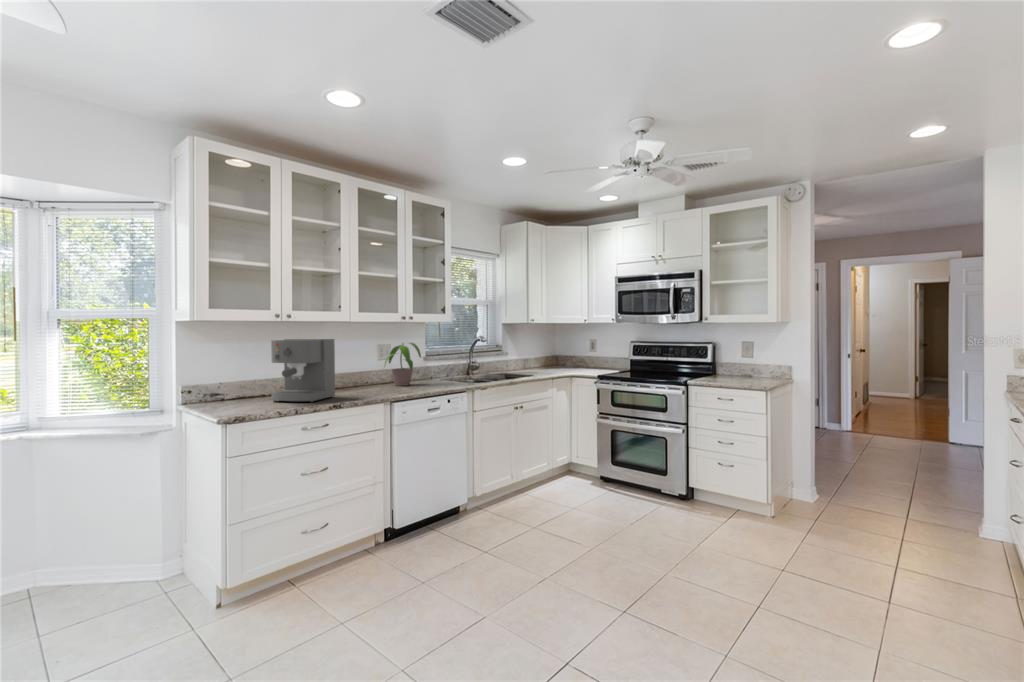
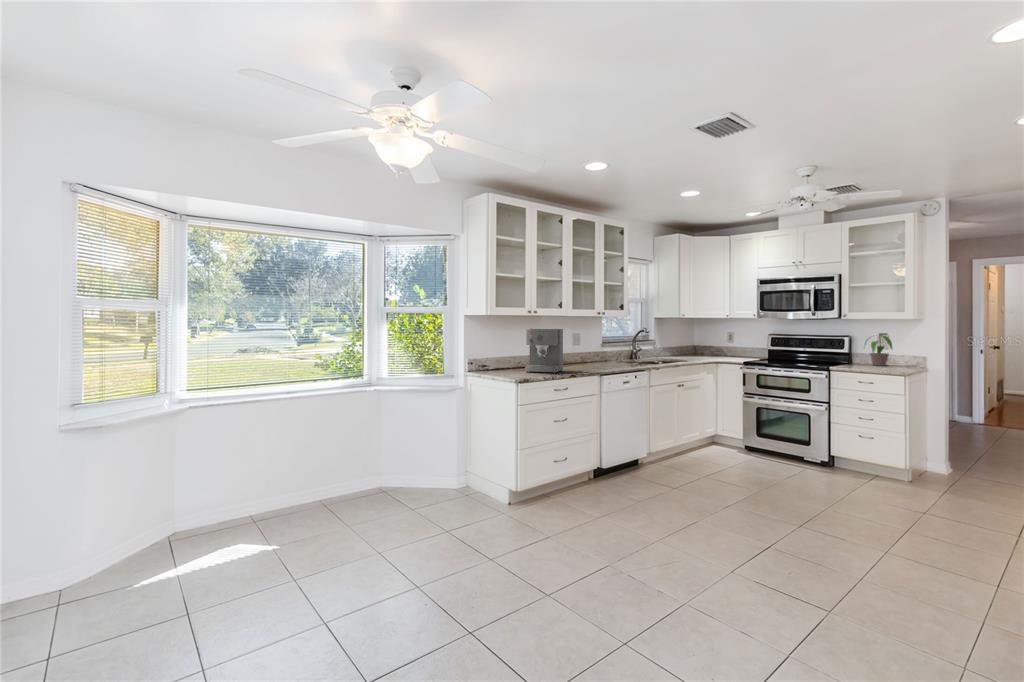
potted plant: present [384,343,421,386] -> present [865,333,892,366]

